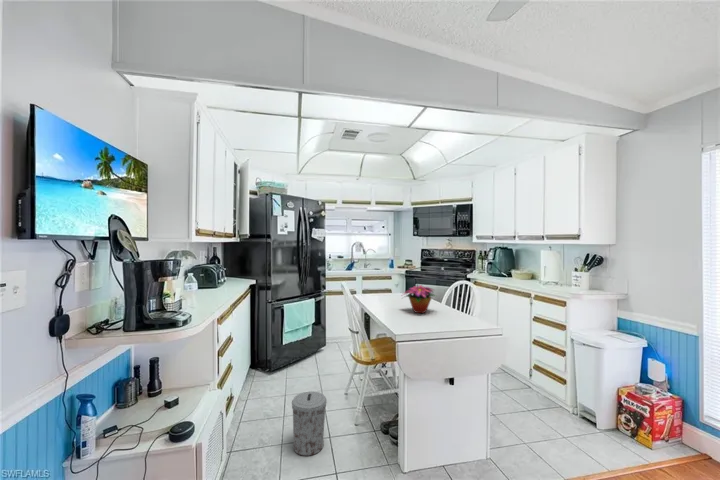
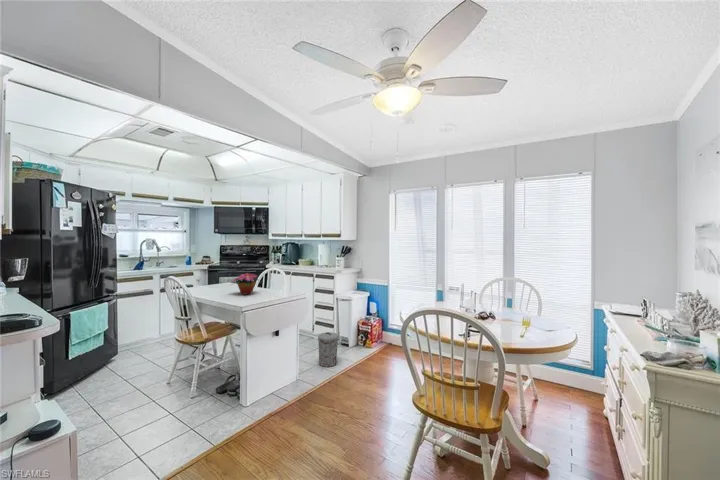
trash can: present [292,392,326,456] -> present [318,332,339,367]

